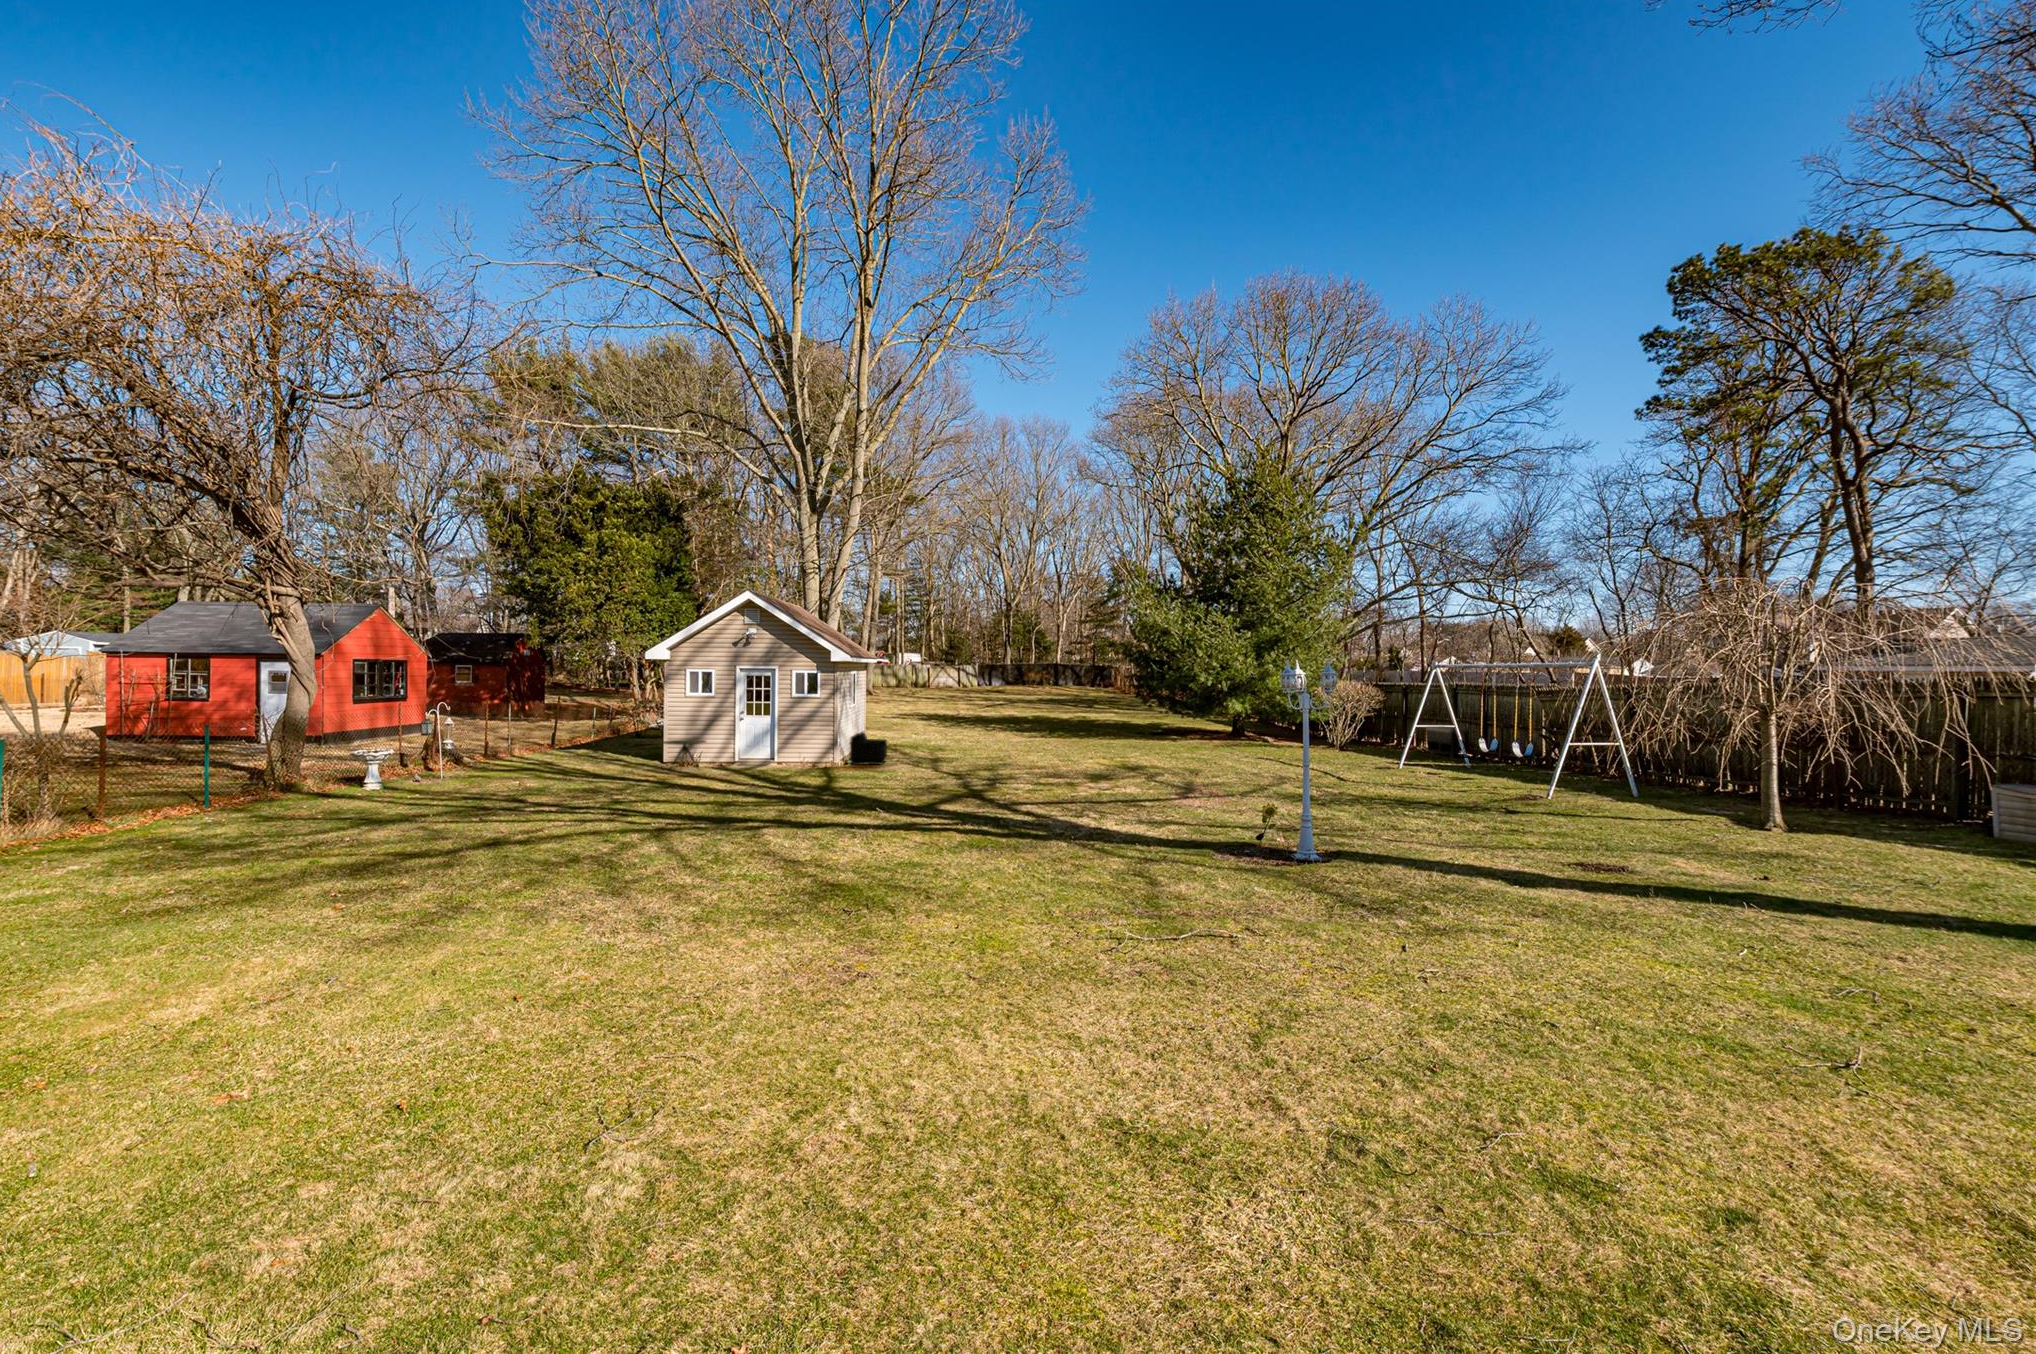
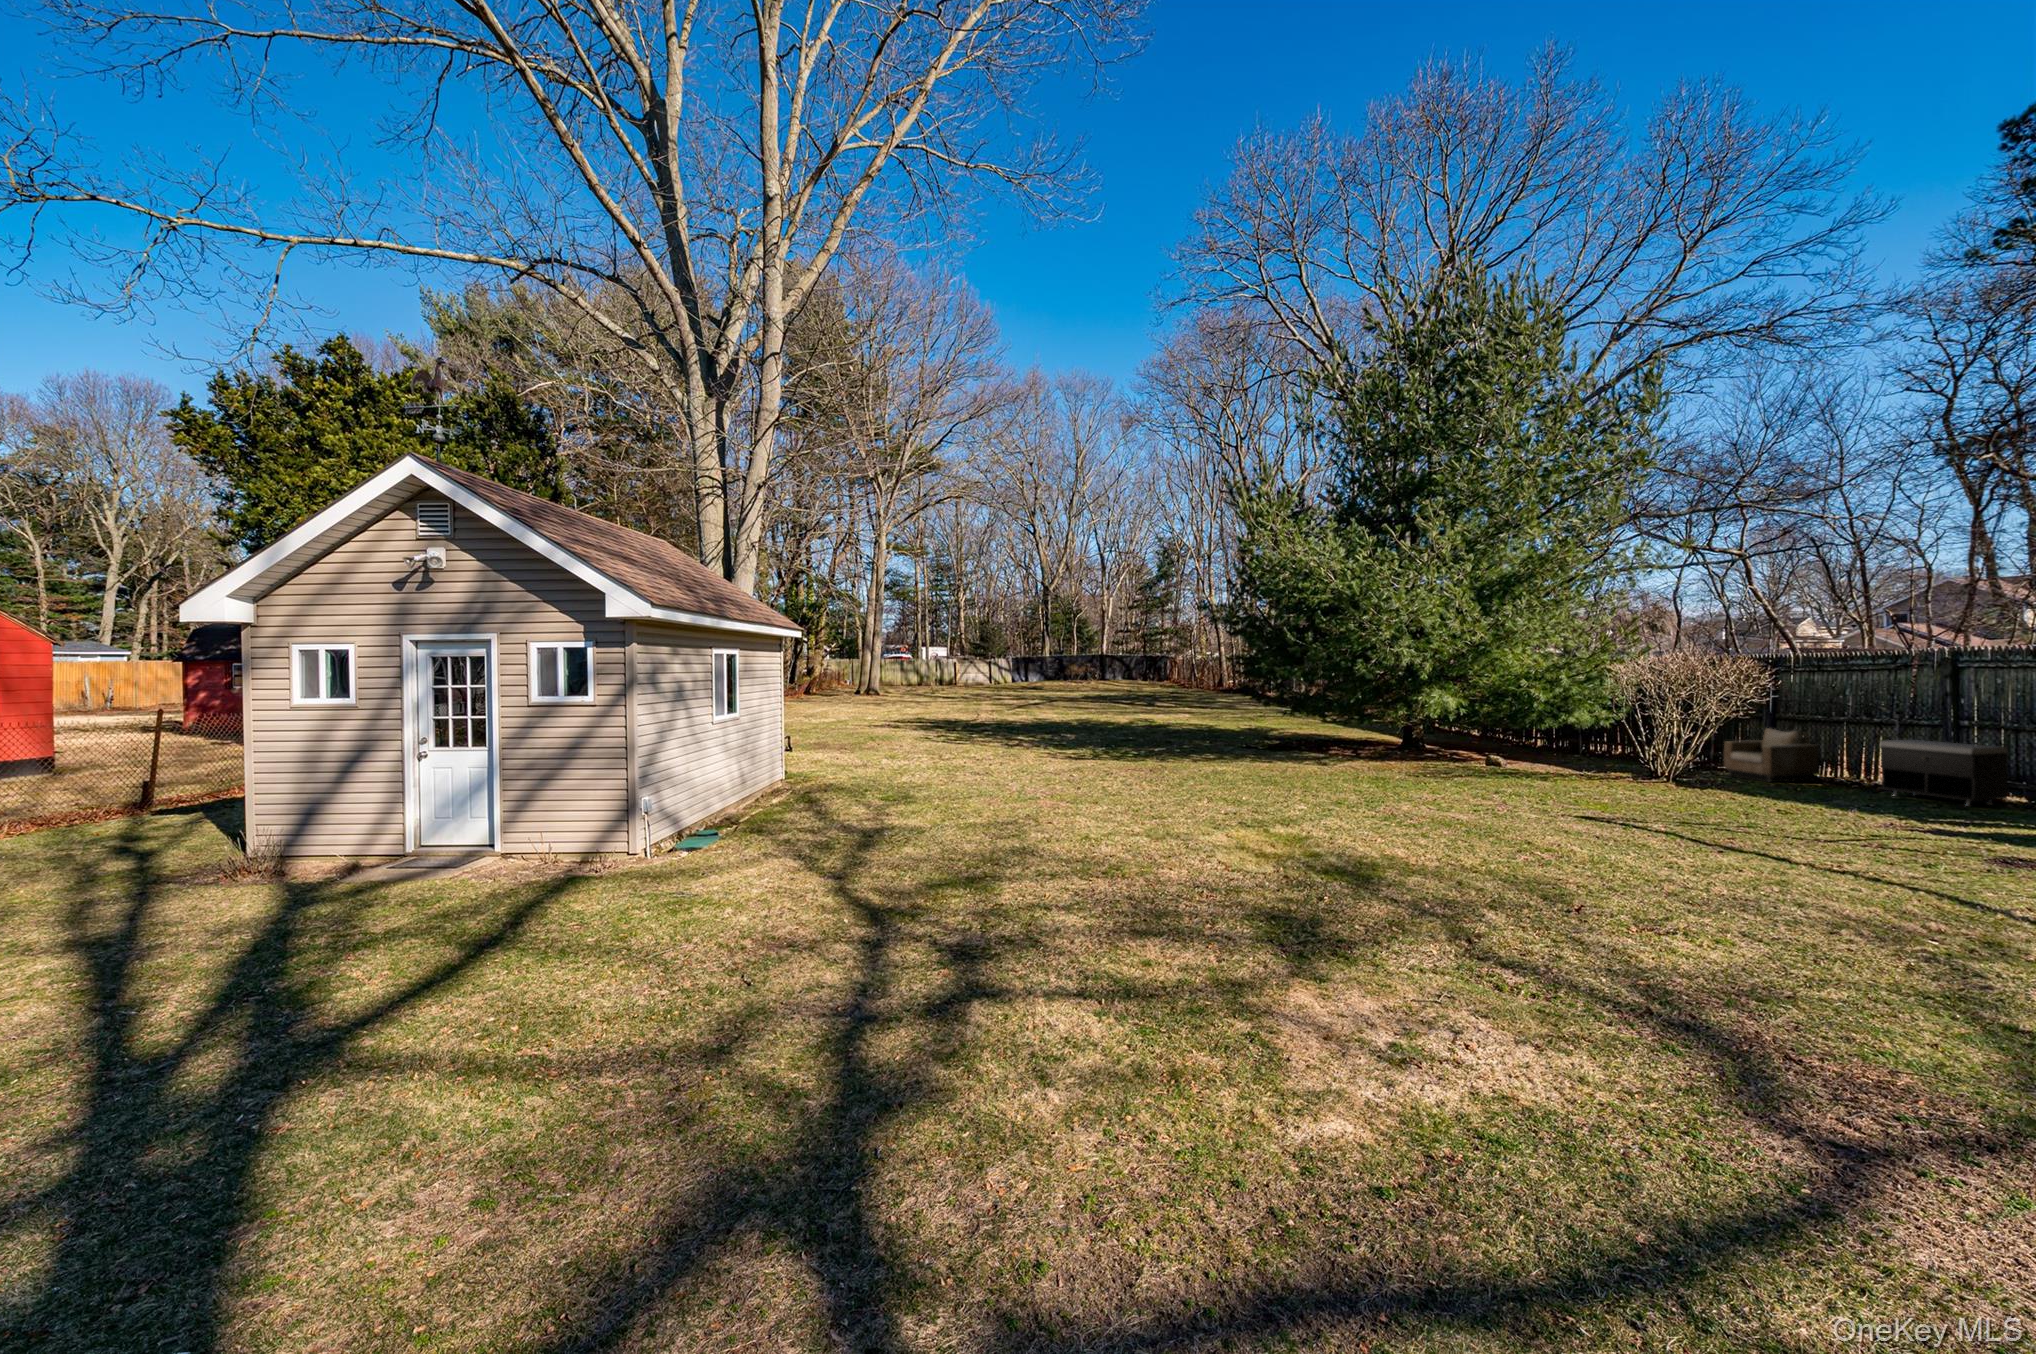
armchair: present [850,732,887,765] -> present [1724,728,1818,782]
round table: present [663,739,706,767] -> none [196,804,330,890]

